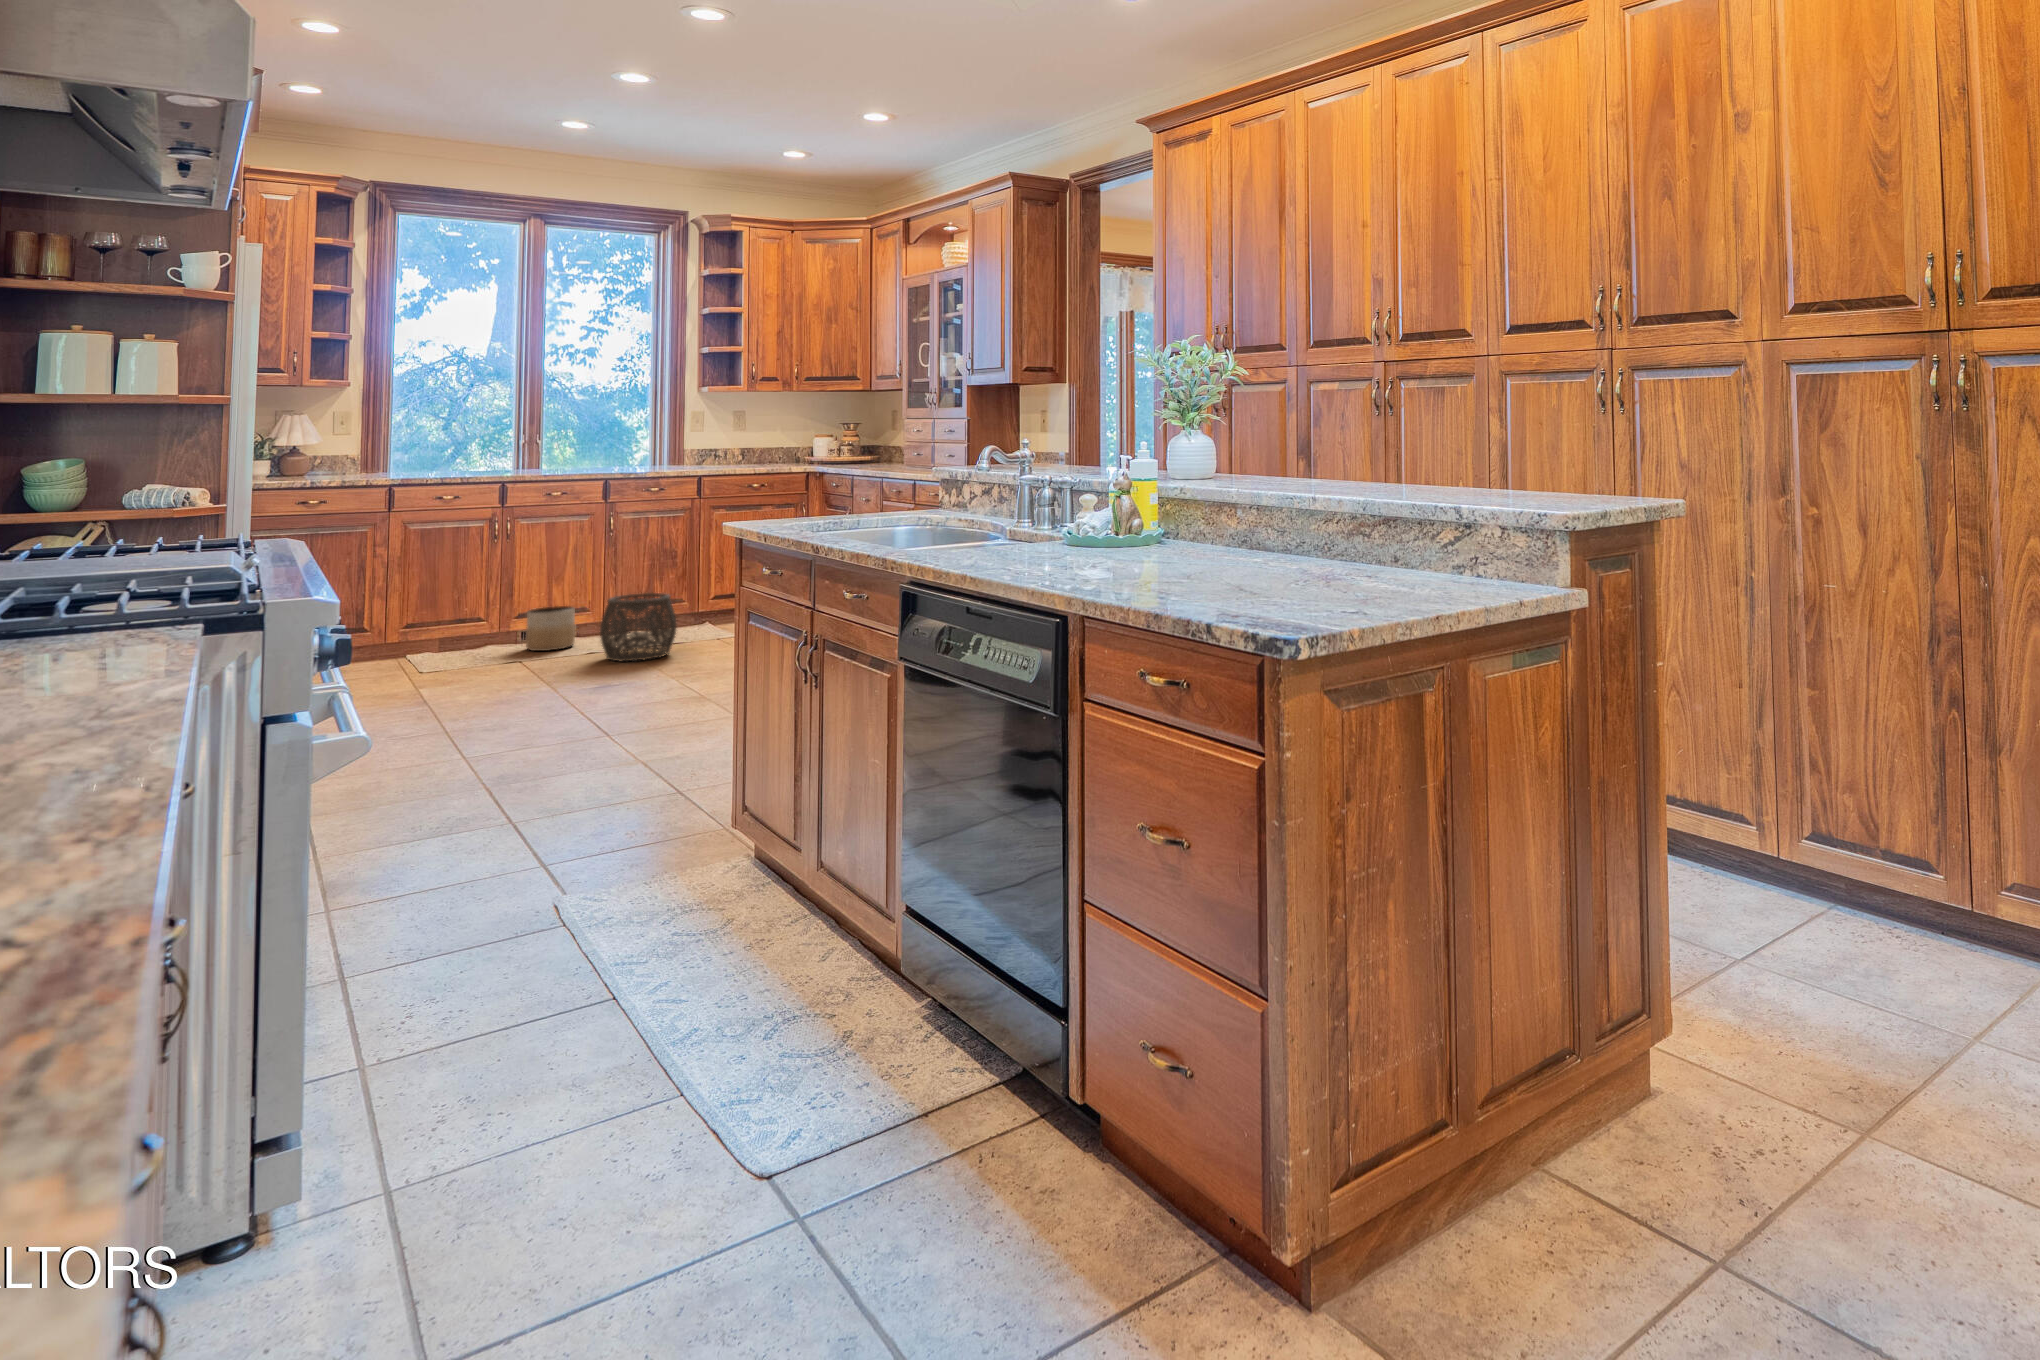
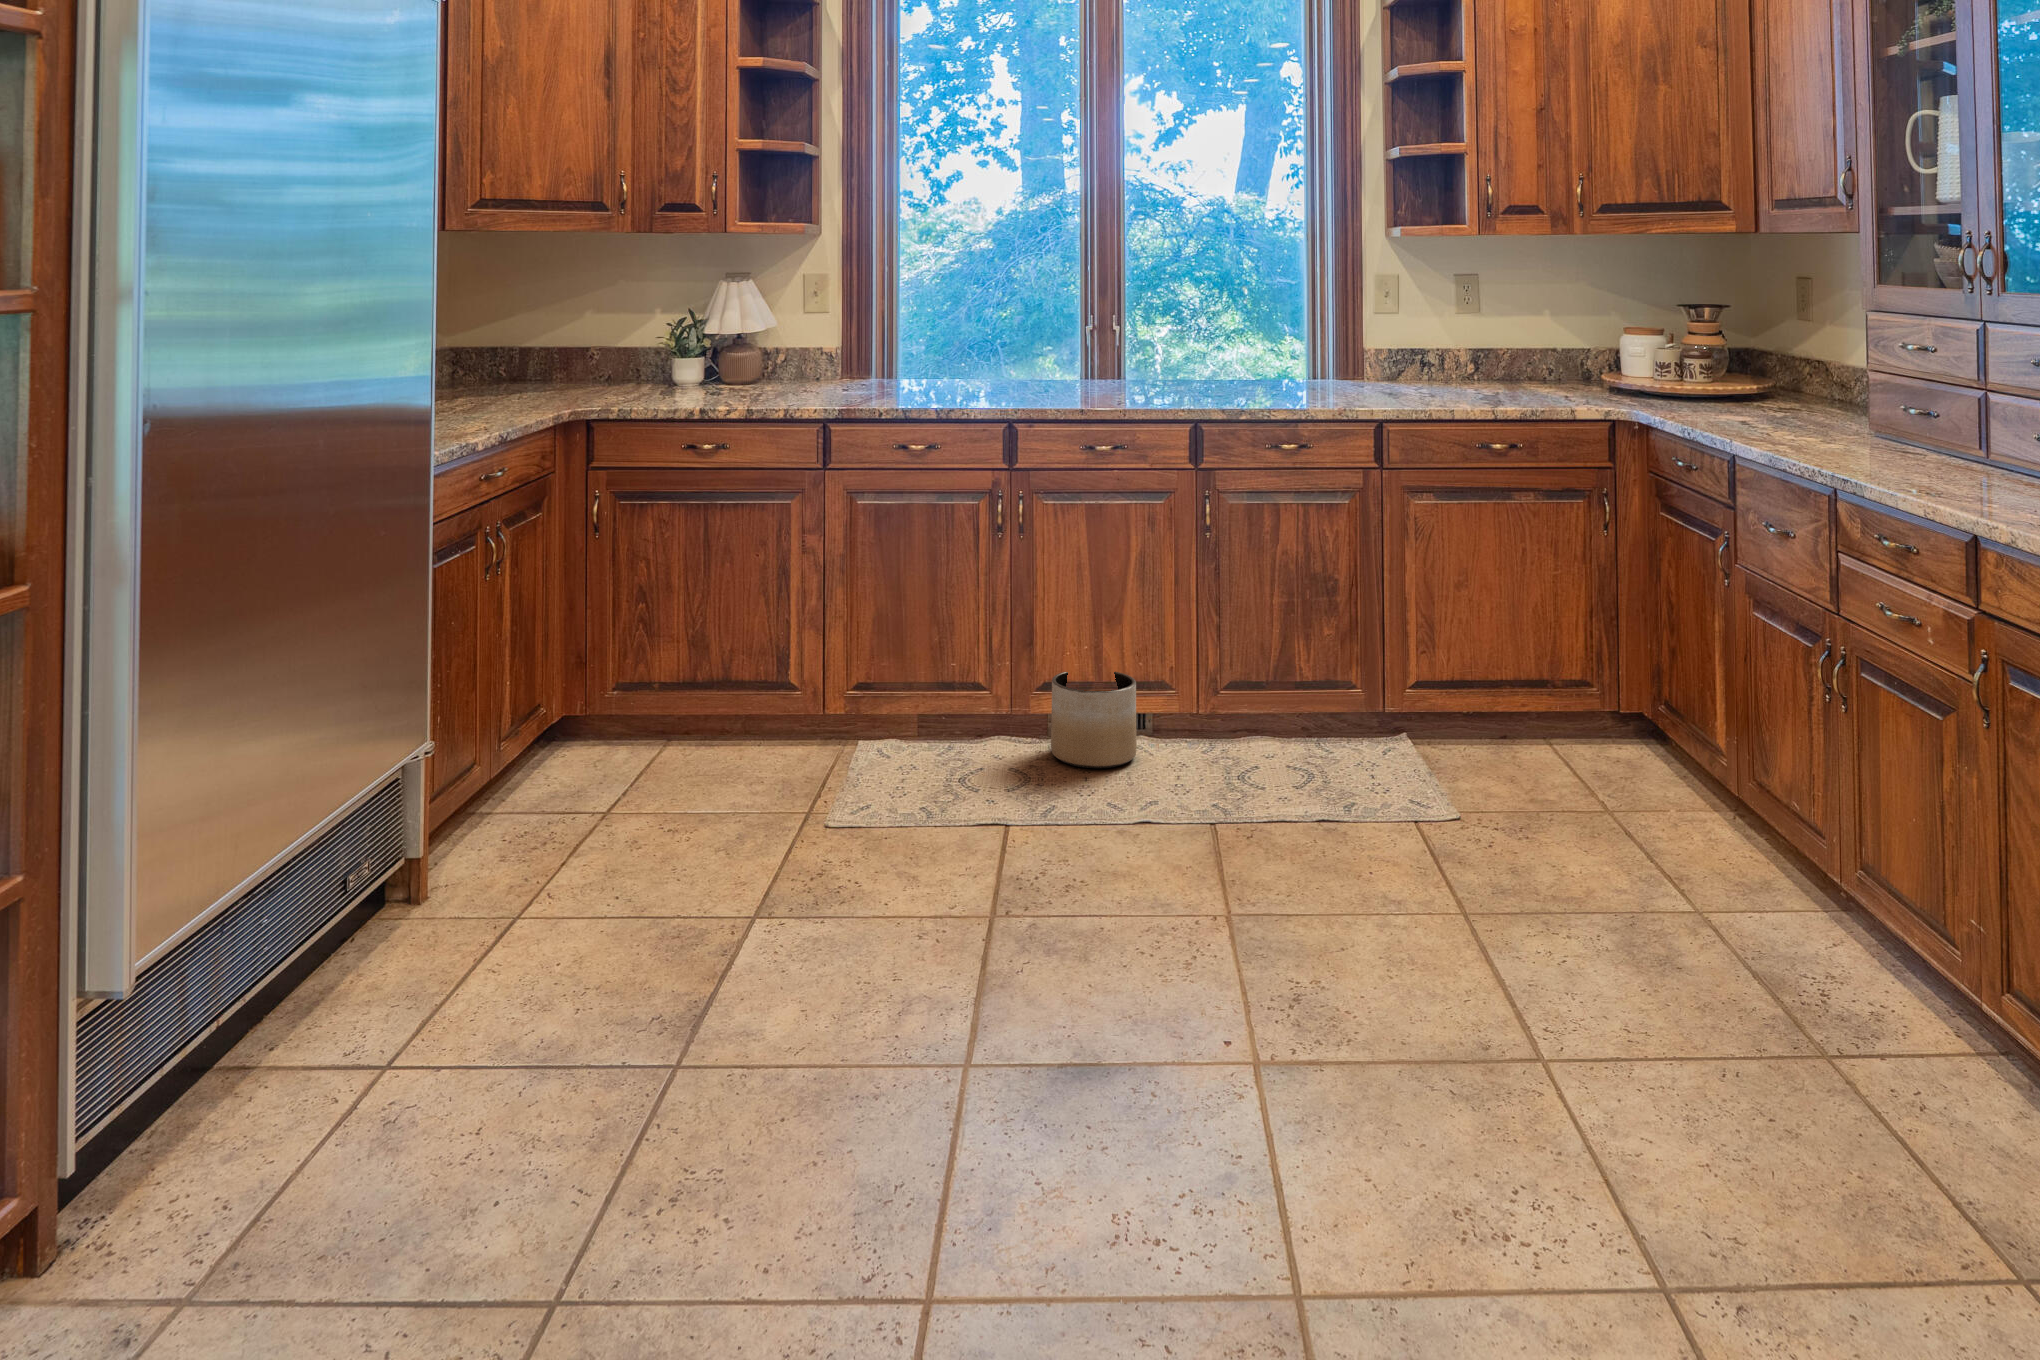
woven basket: present [600,593,677,662] -> none [1160,696,1327,875]

